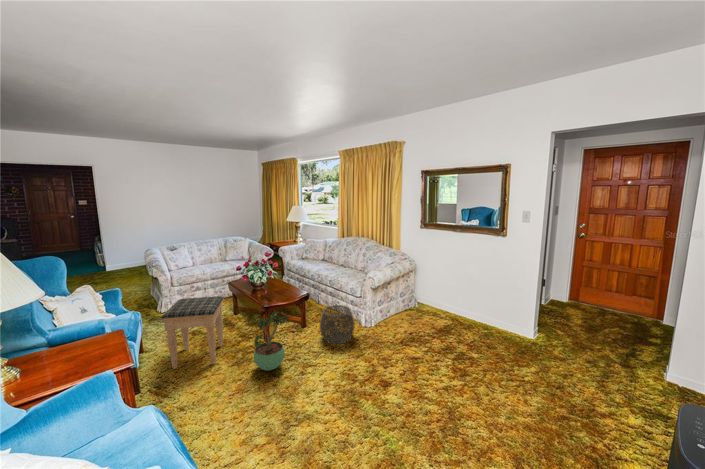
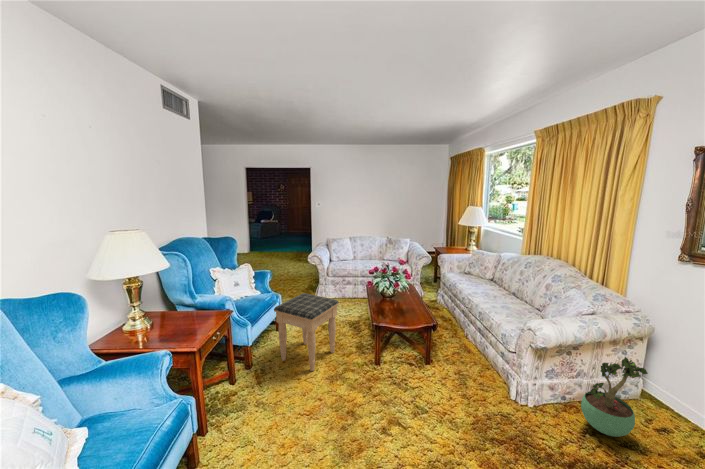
woven basket: present [320,305,354,344] -> none [436,350,490,414]
potted plant: present [254,312,288,371] -> present [581,357,648,437]

